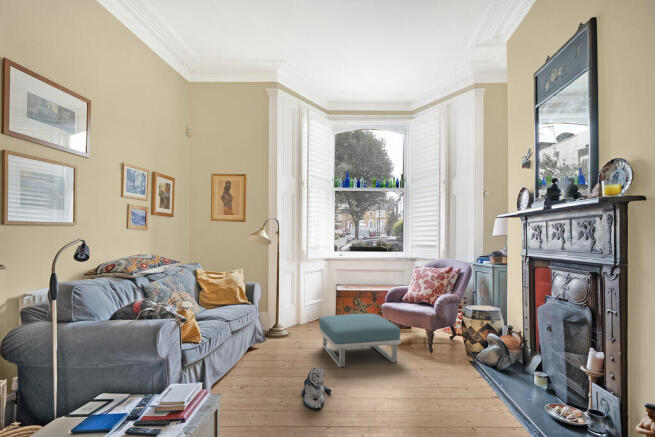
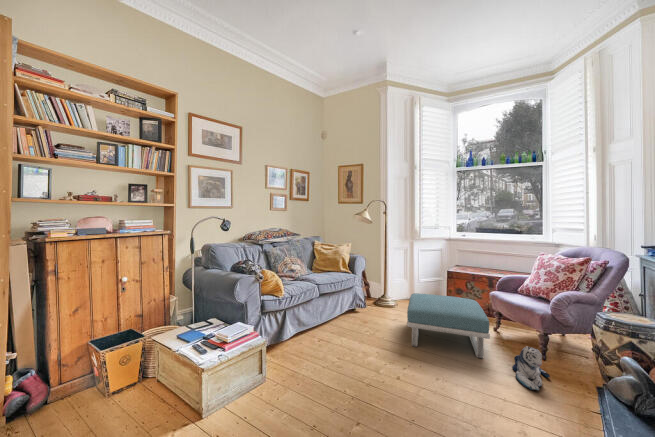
plush toy: present [302,368,331,409] -> present [512,346,550,390]

